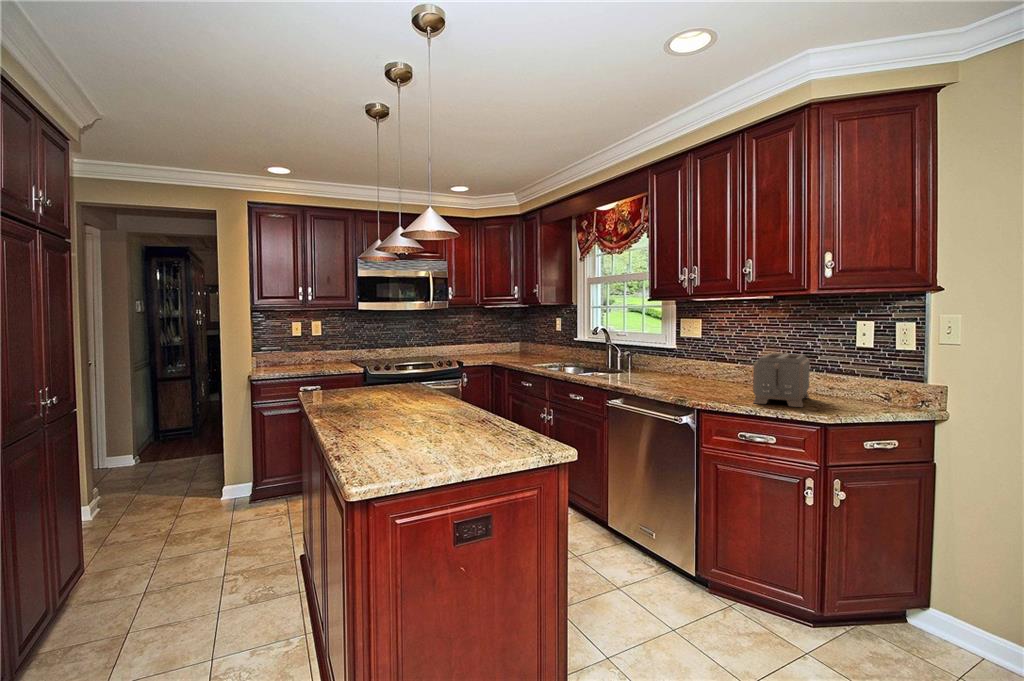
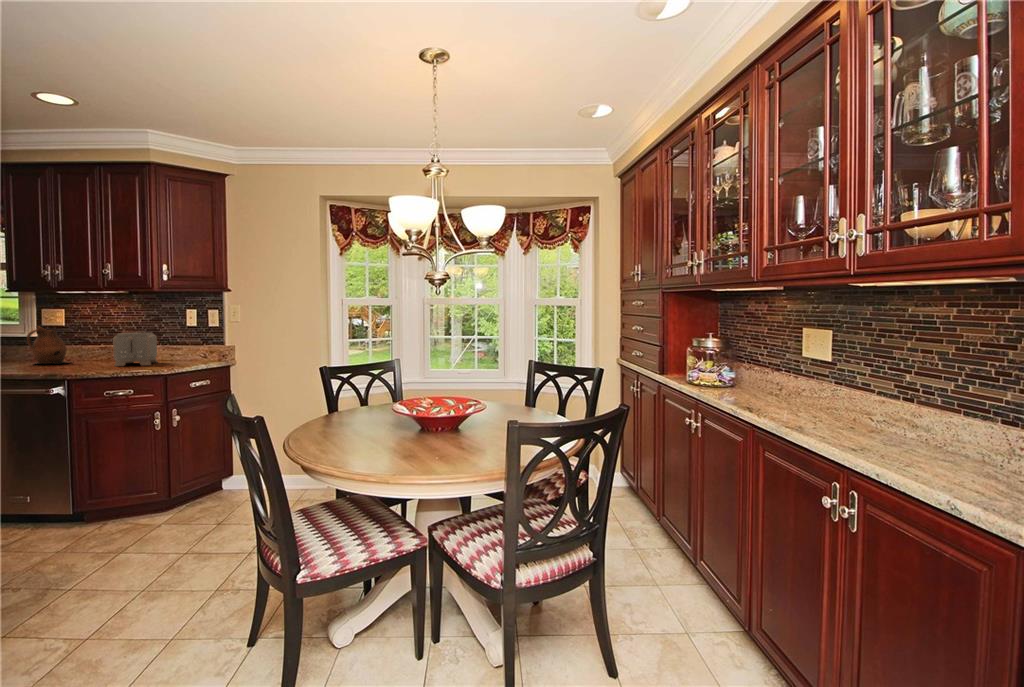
ceramic pitcher: none [664,340,708,387] -> present [27,326,67,364]

